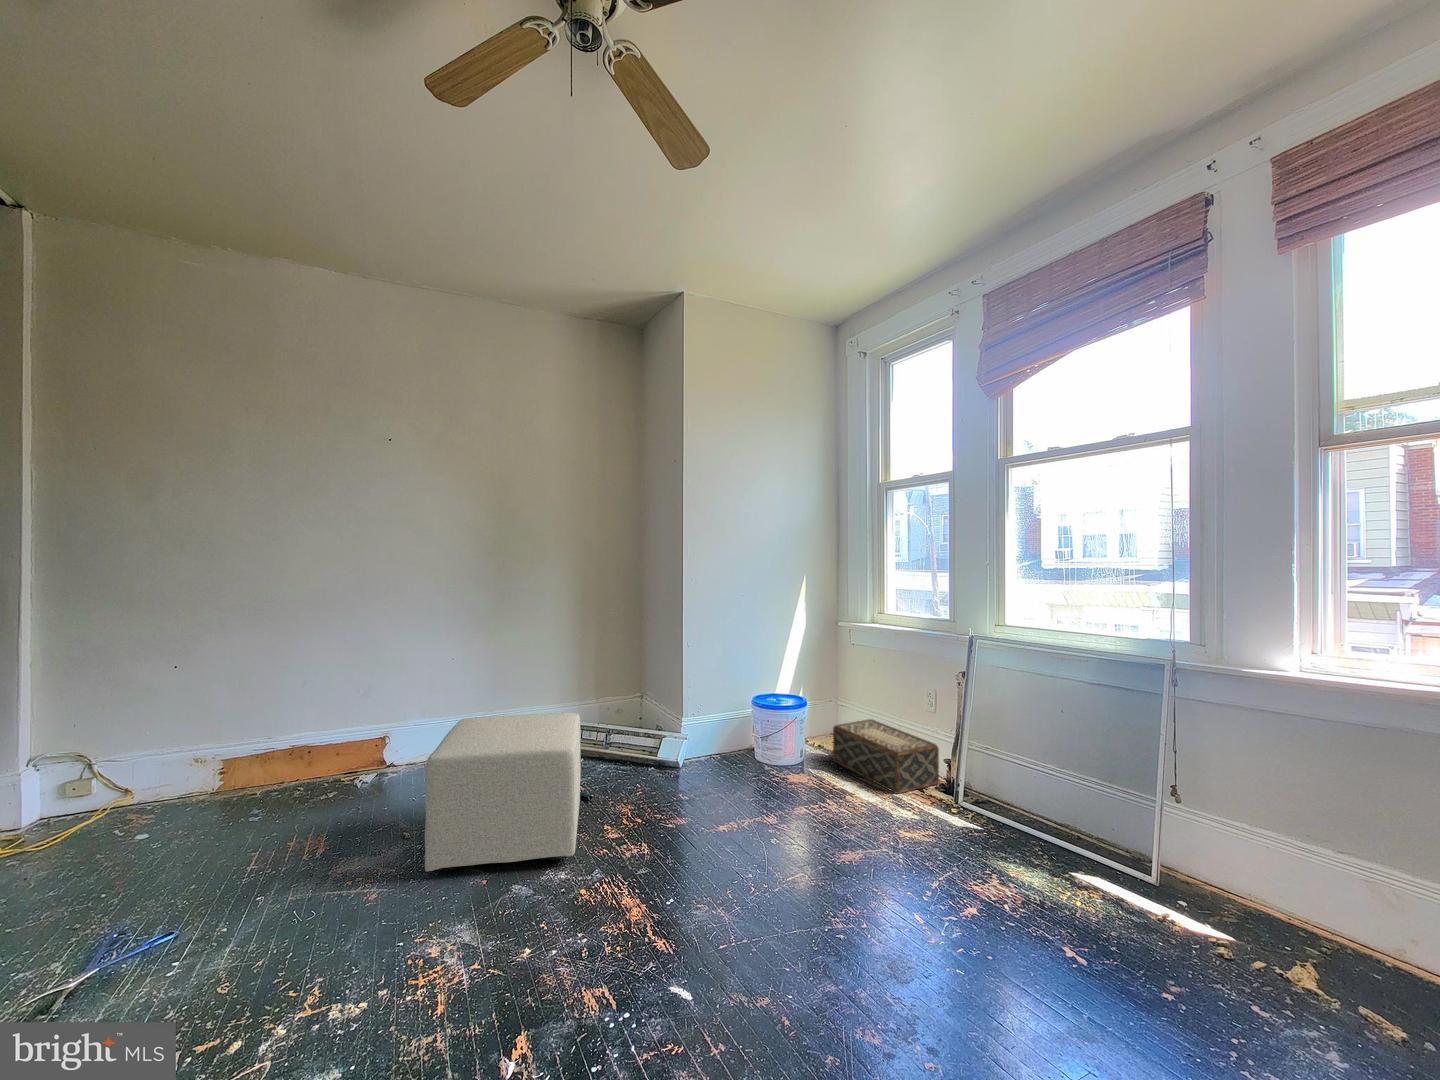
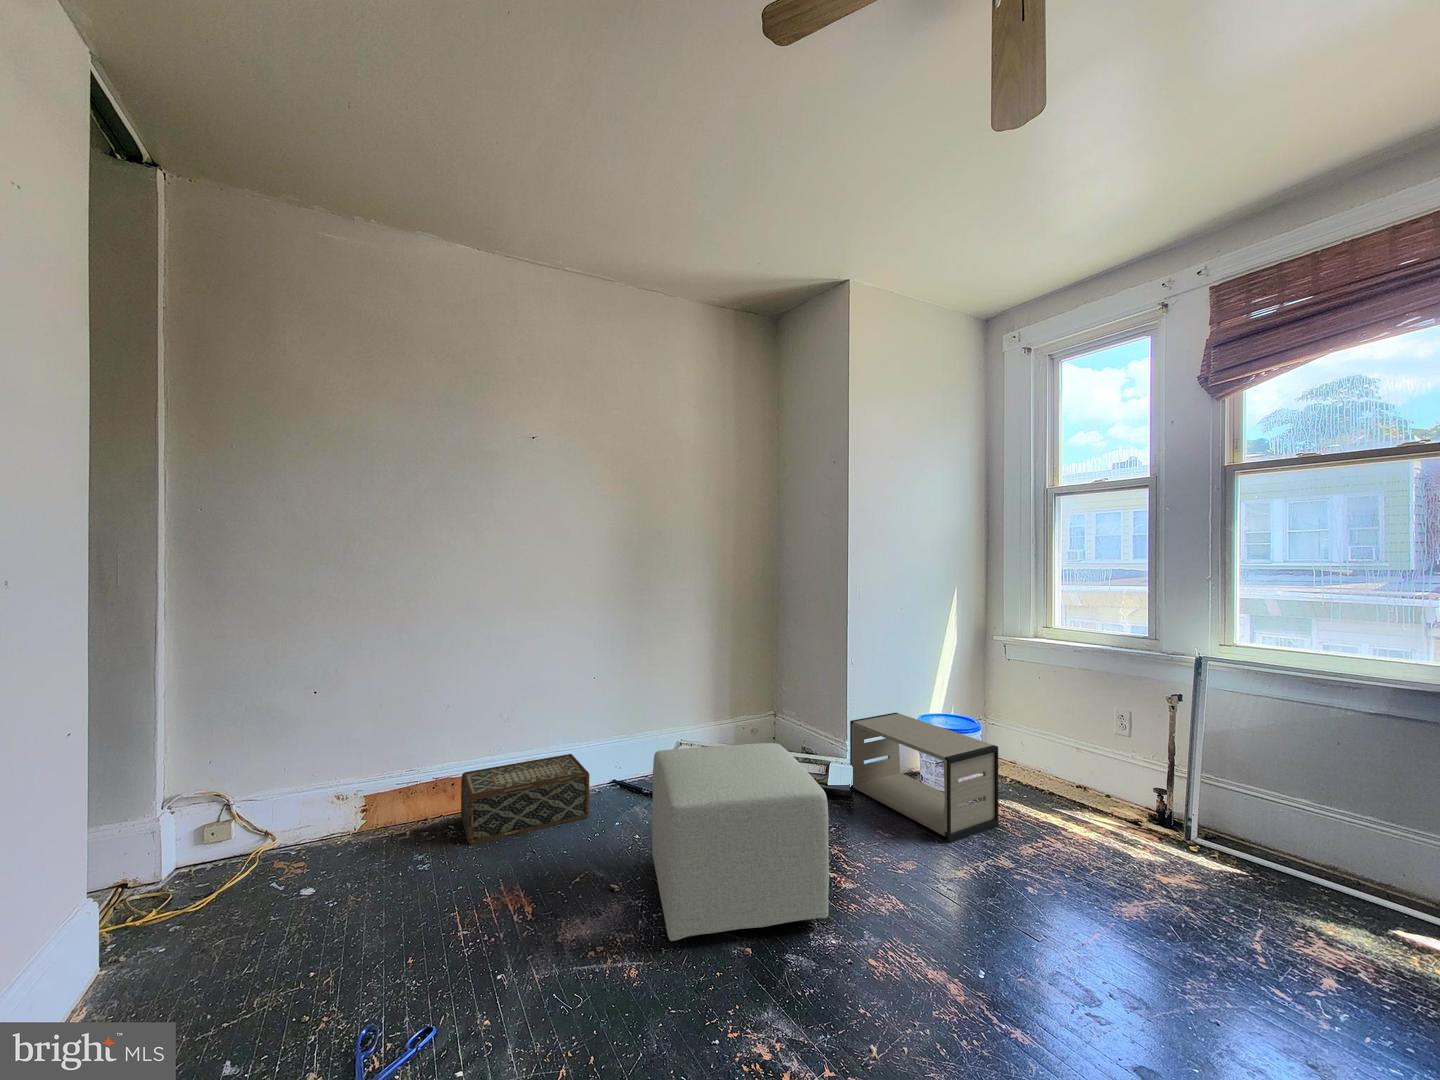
nightstand: none [684,692,794,804] -> present [850,713,999,843]
woven basket: present [833,719,939,794] -> present [461,754,590,844]

